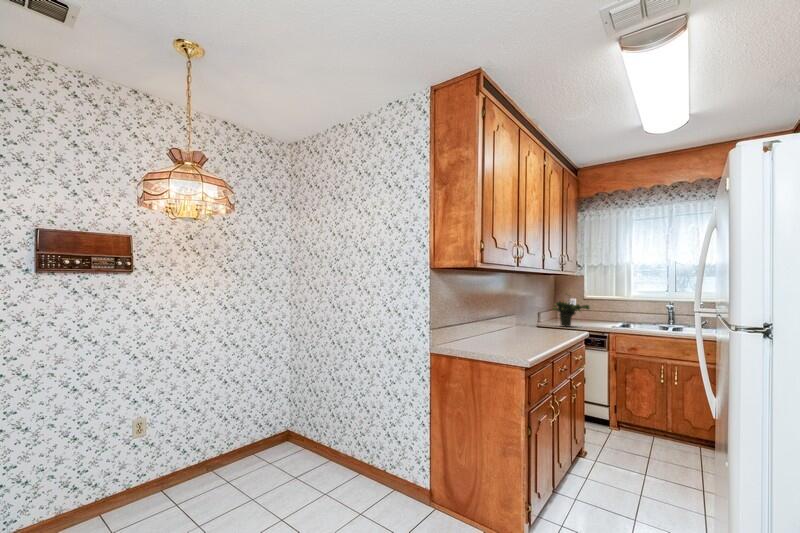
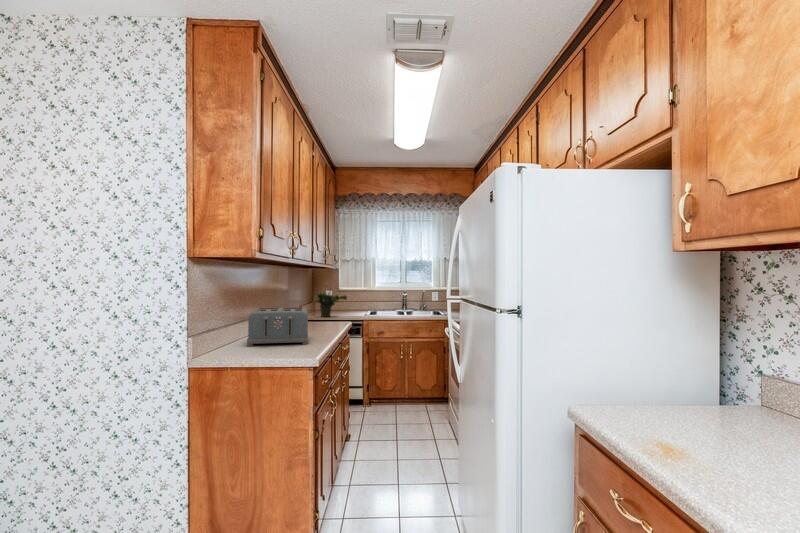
toaster: none [476,311,533,346] -> present [247,307,308,346]

